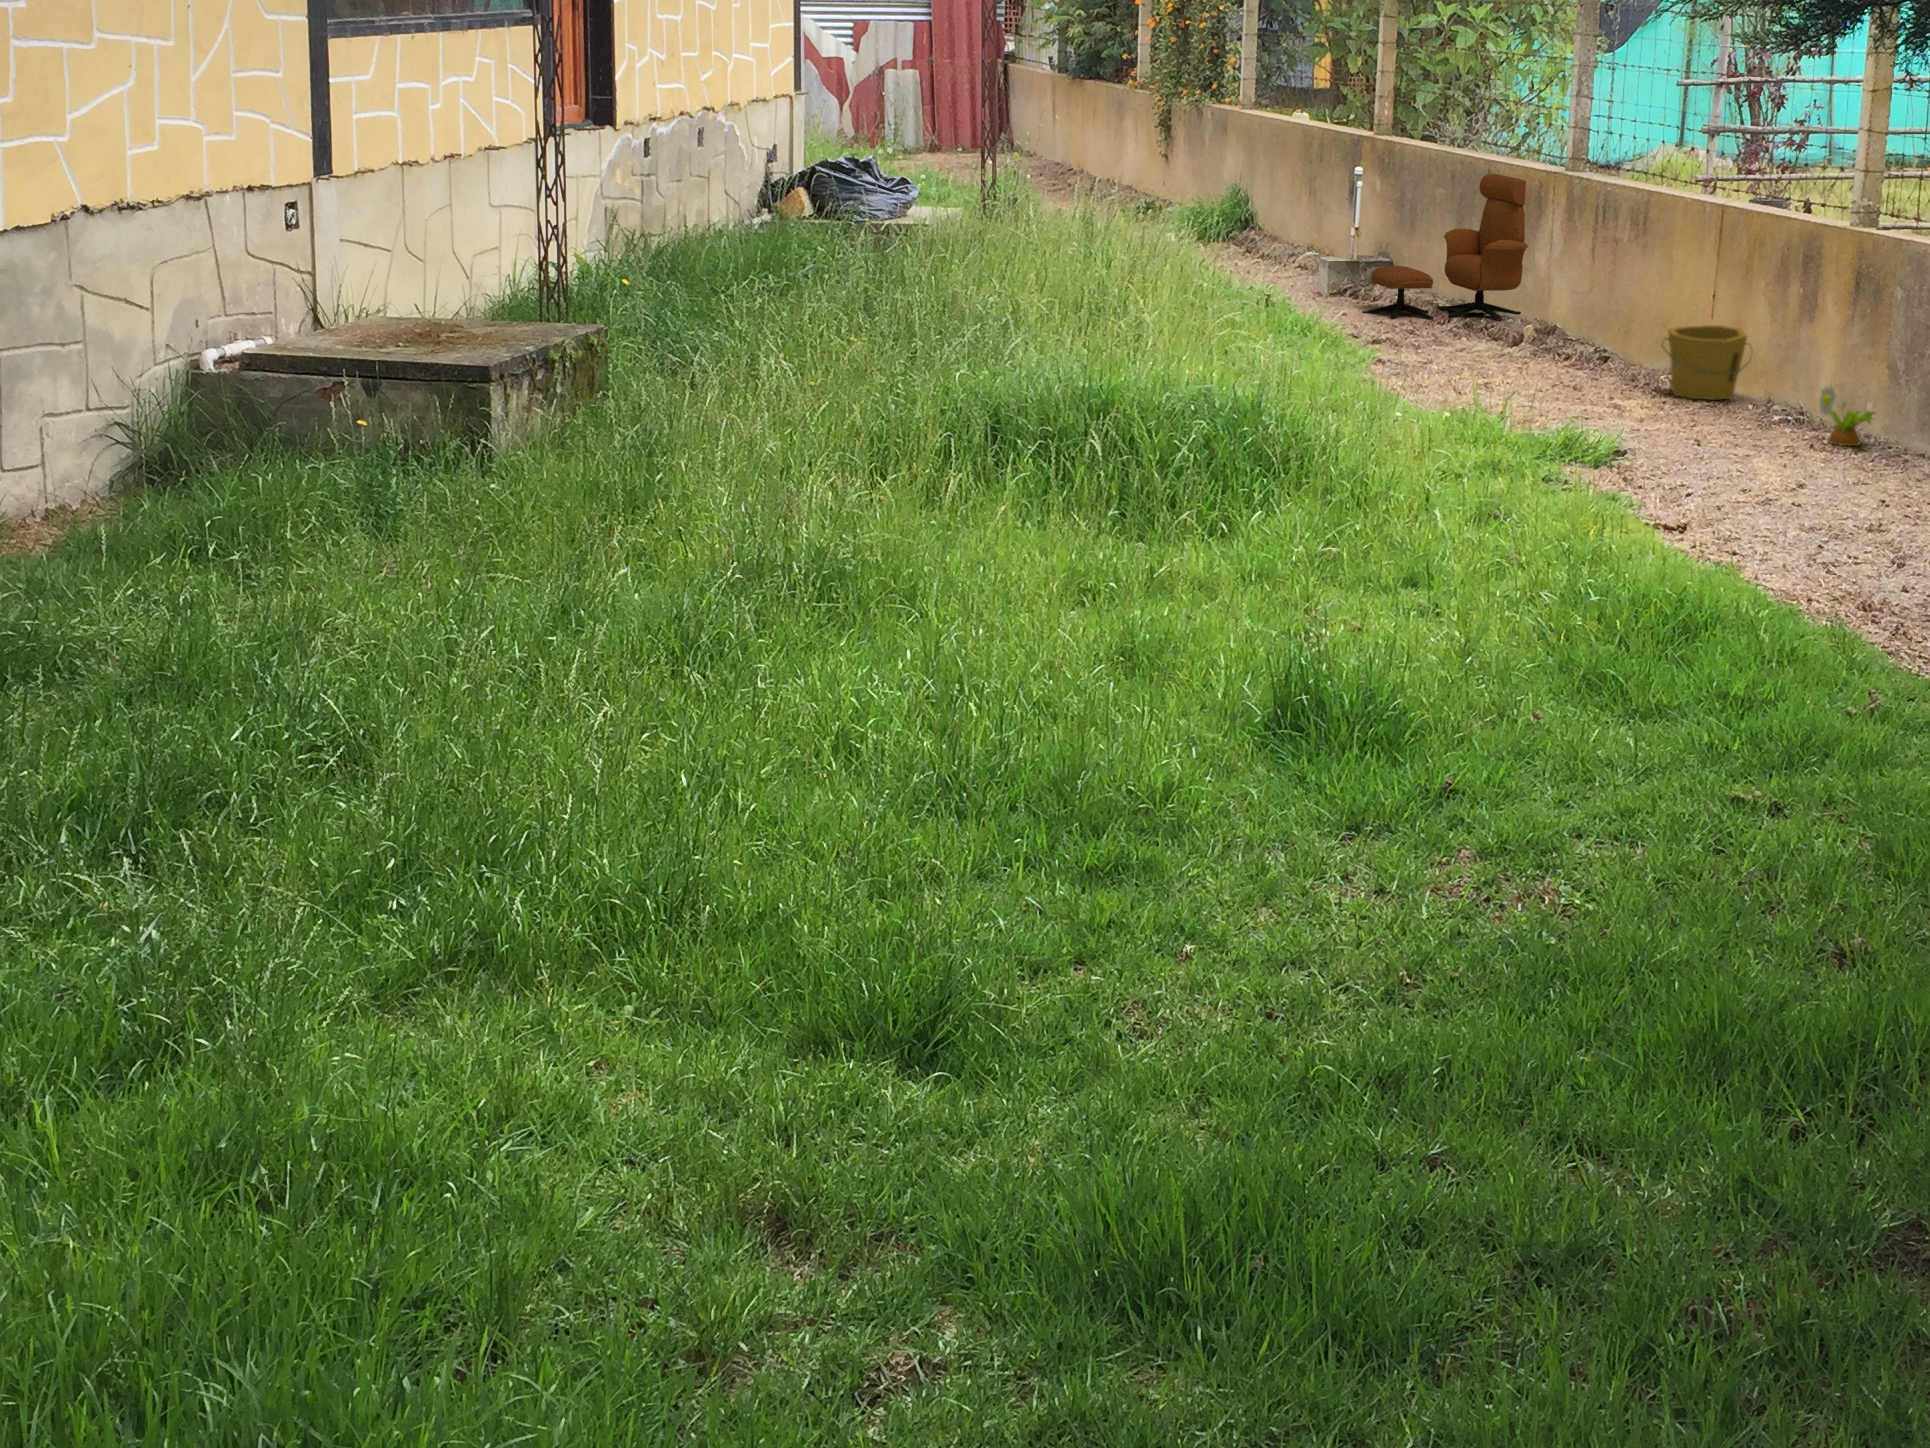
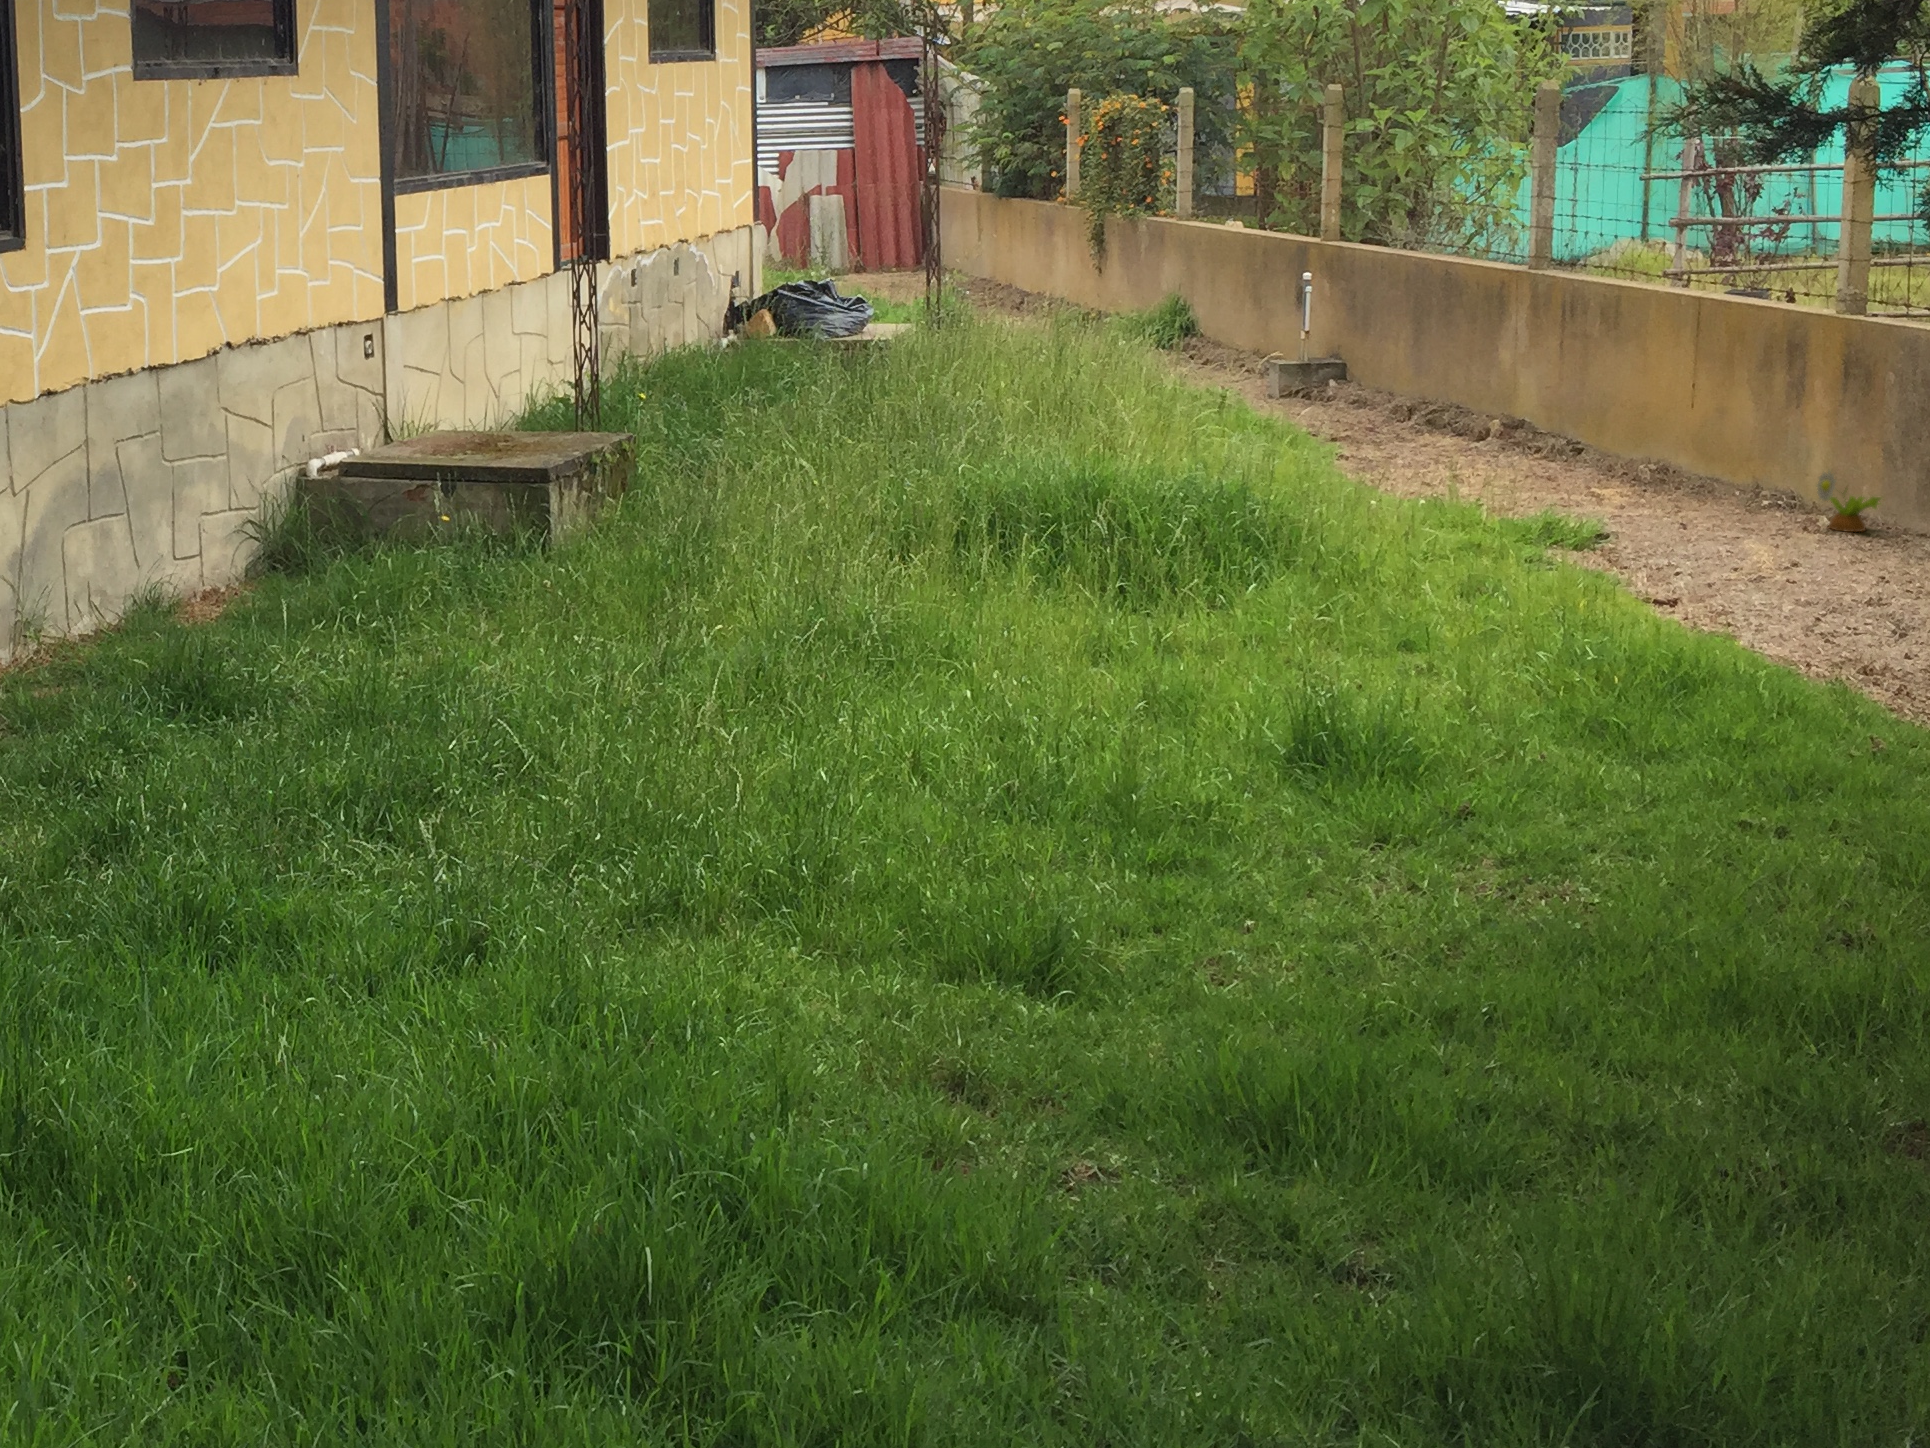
lounge chair: present [1362,174,1528,320] -> none [1313,272,1487,415]
bucket: present [1662,325,1749,400] -> none [1637,414,1741,488]

